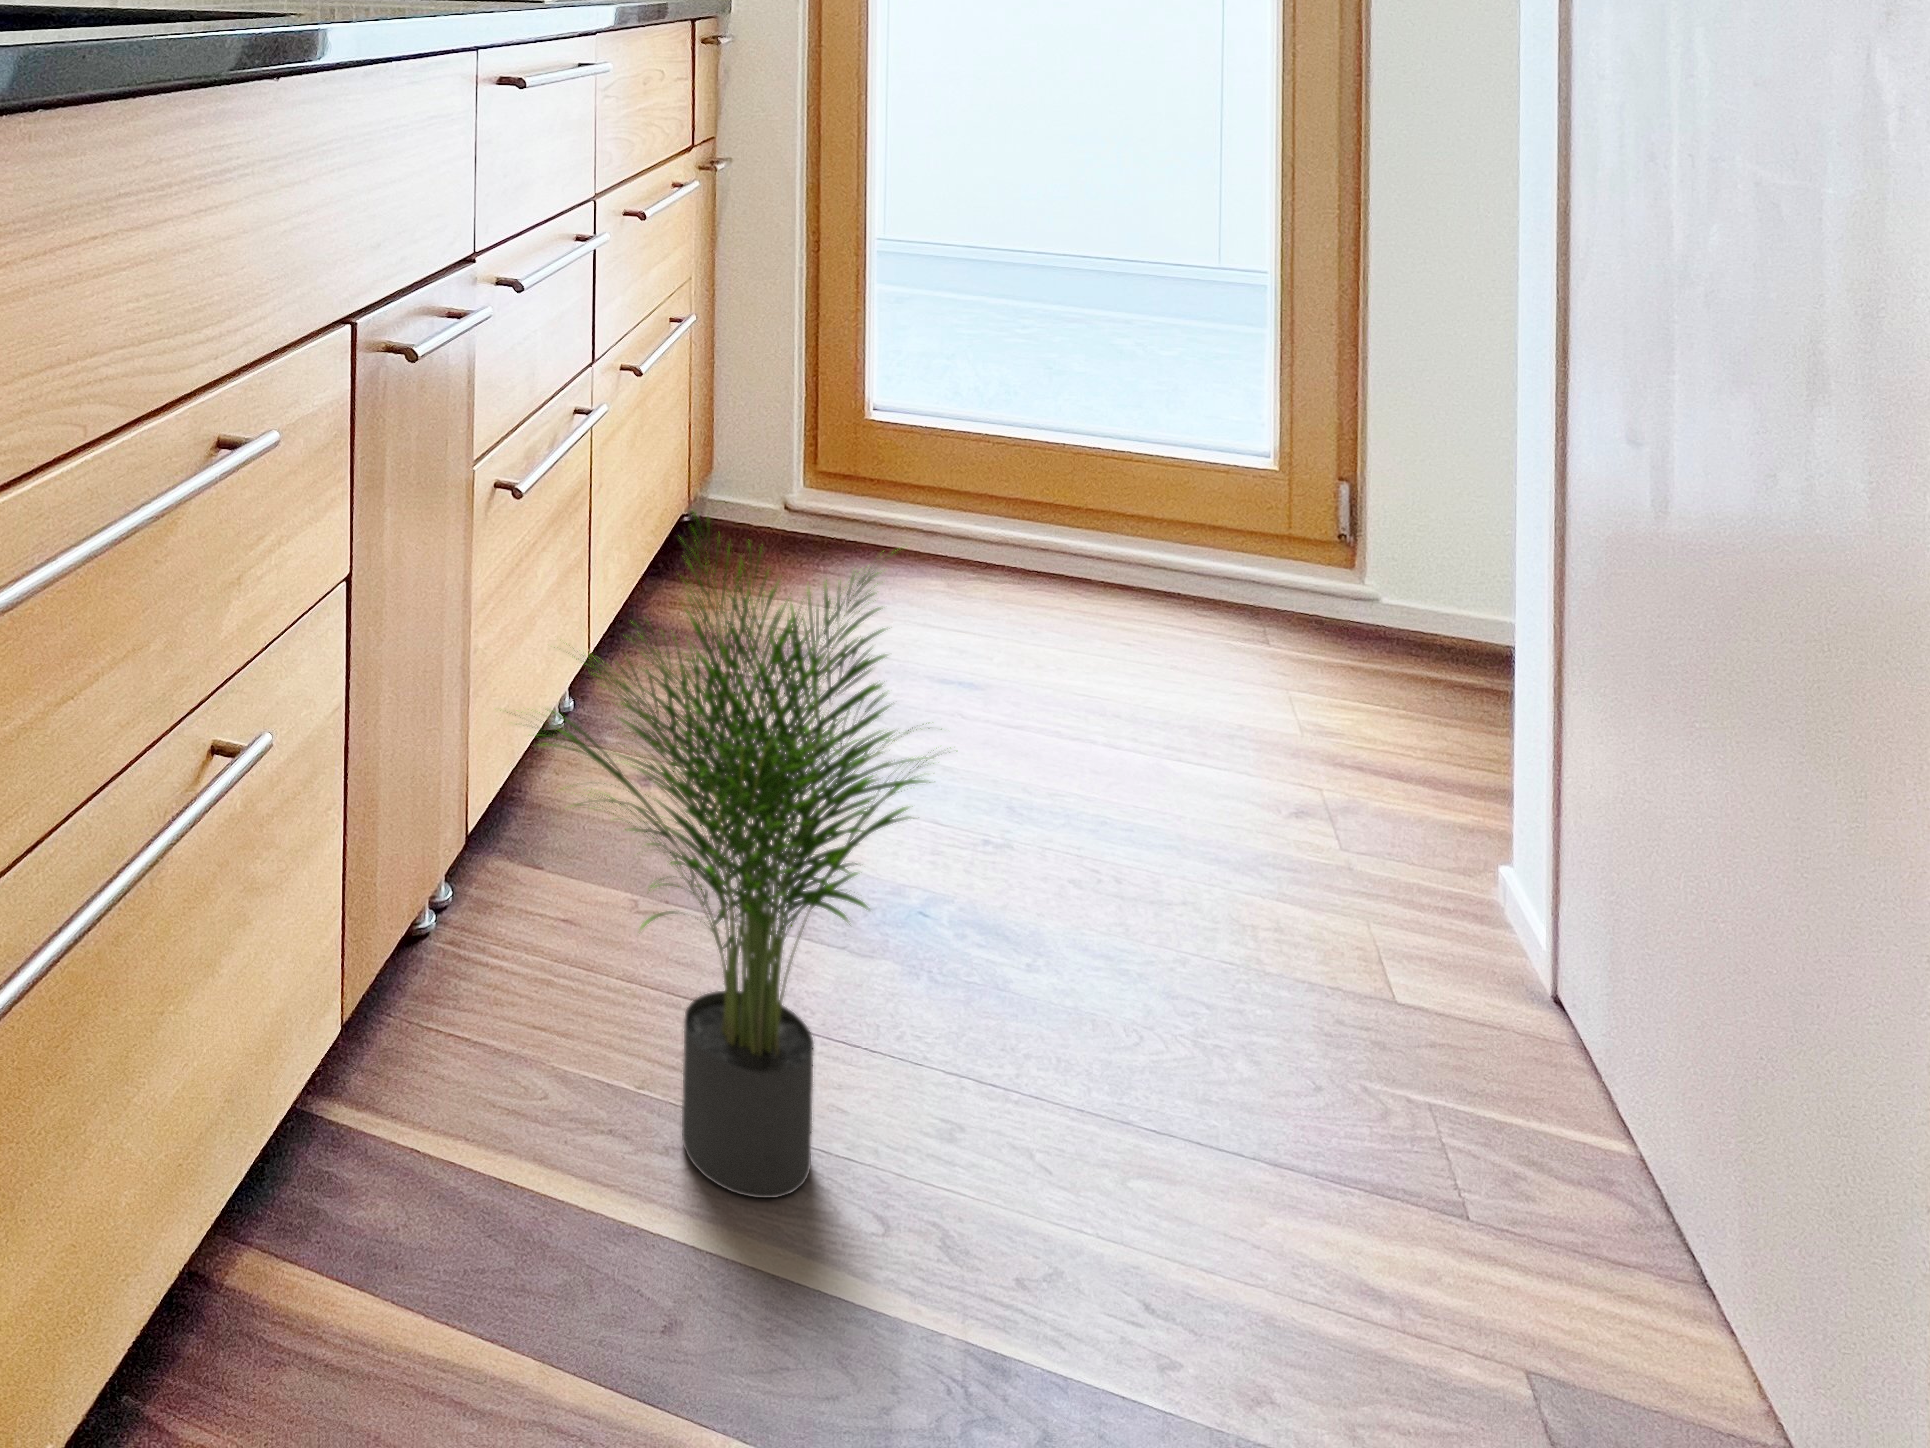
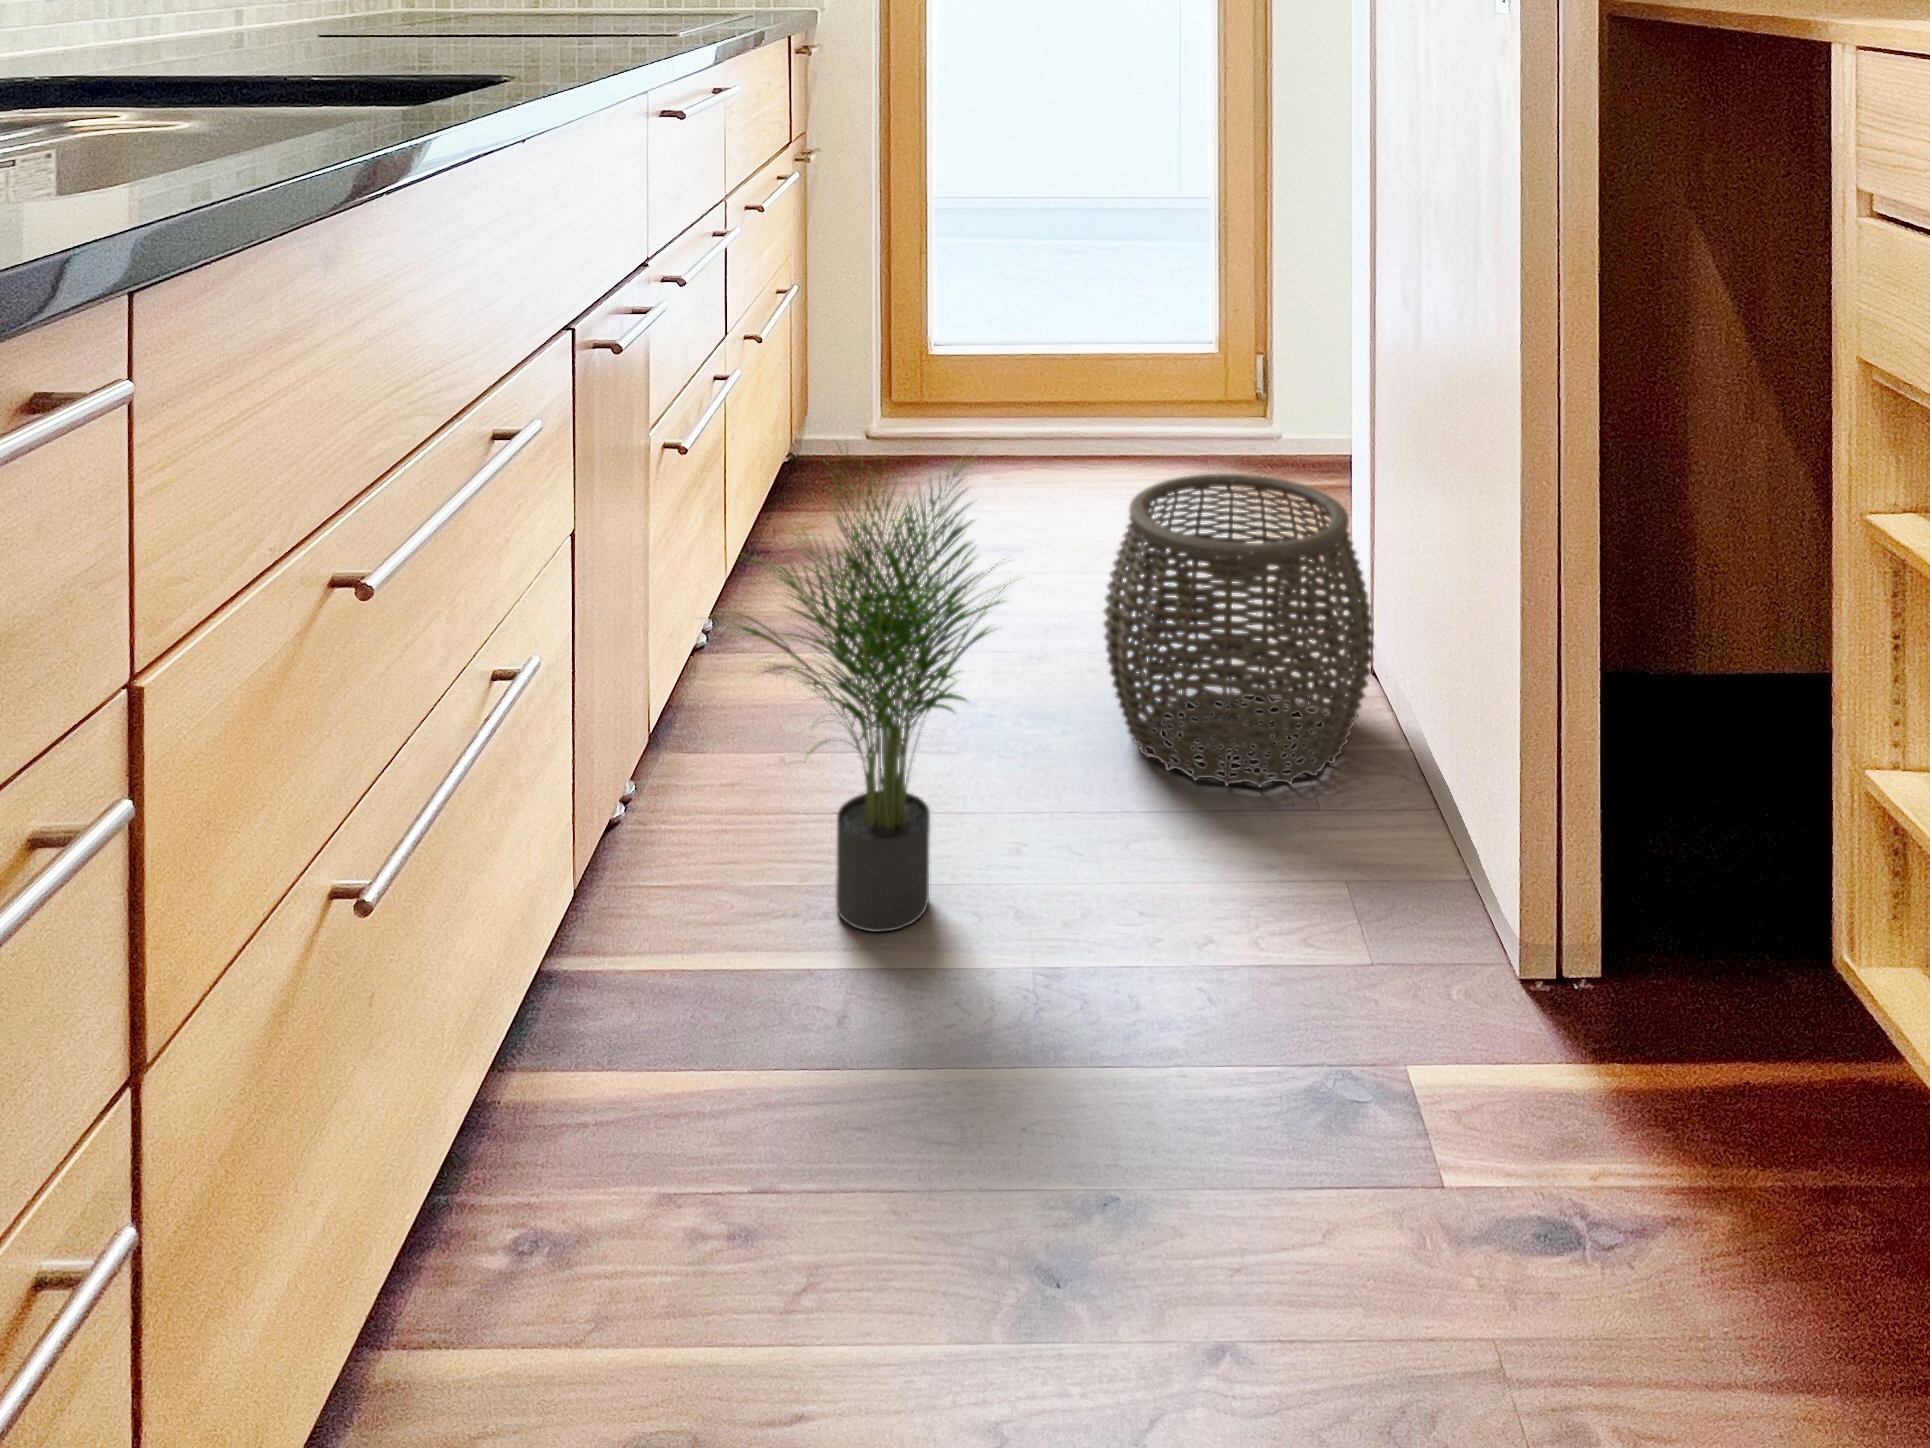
woven basket: none [1089,641,1560,1151] -> present [1104,474,1374,787]

